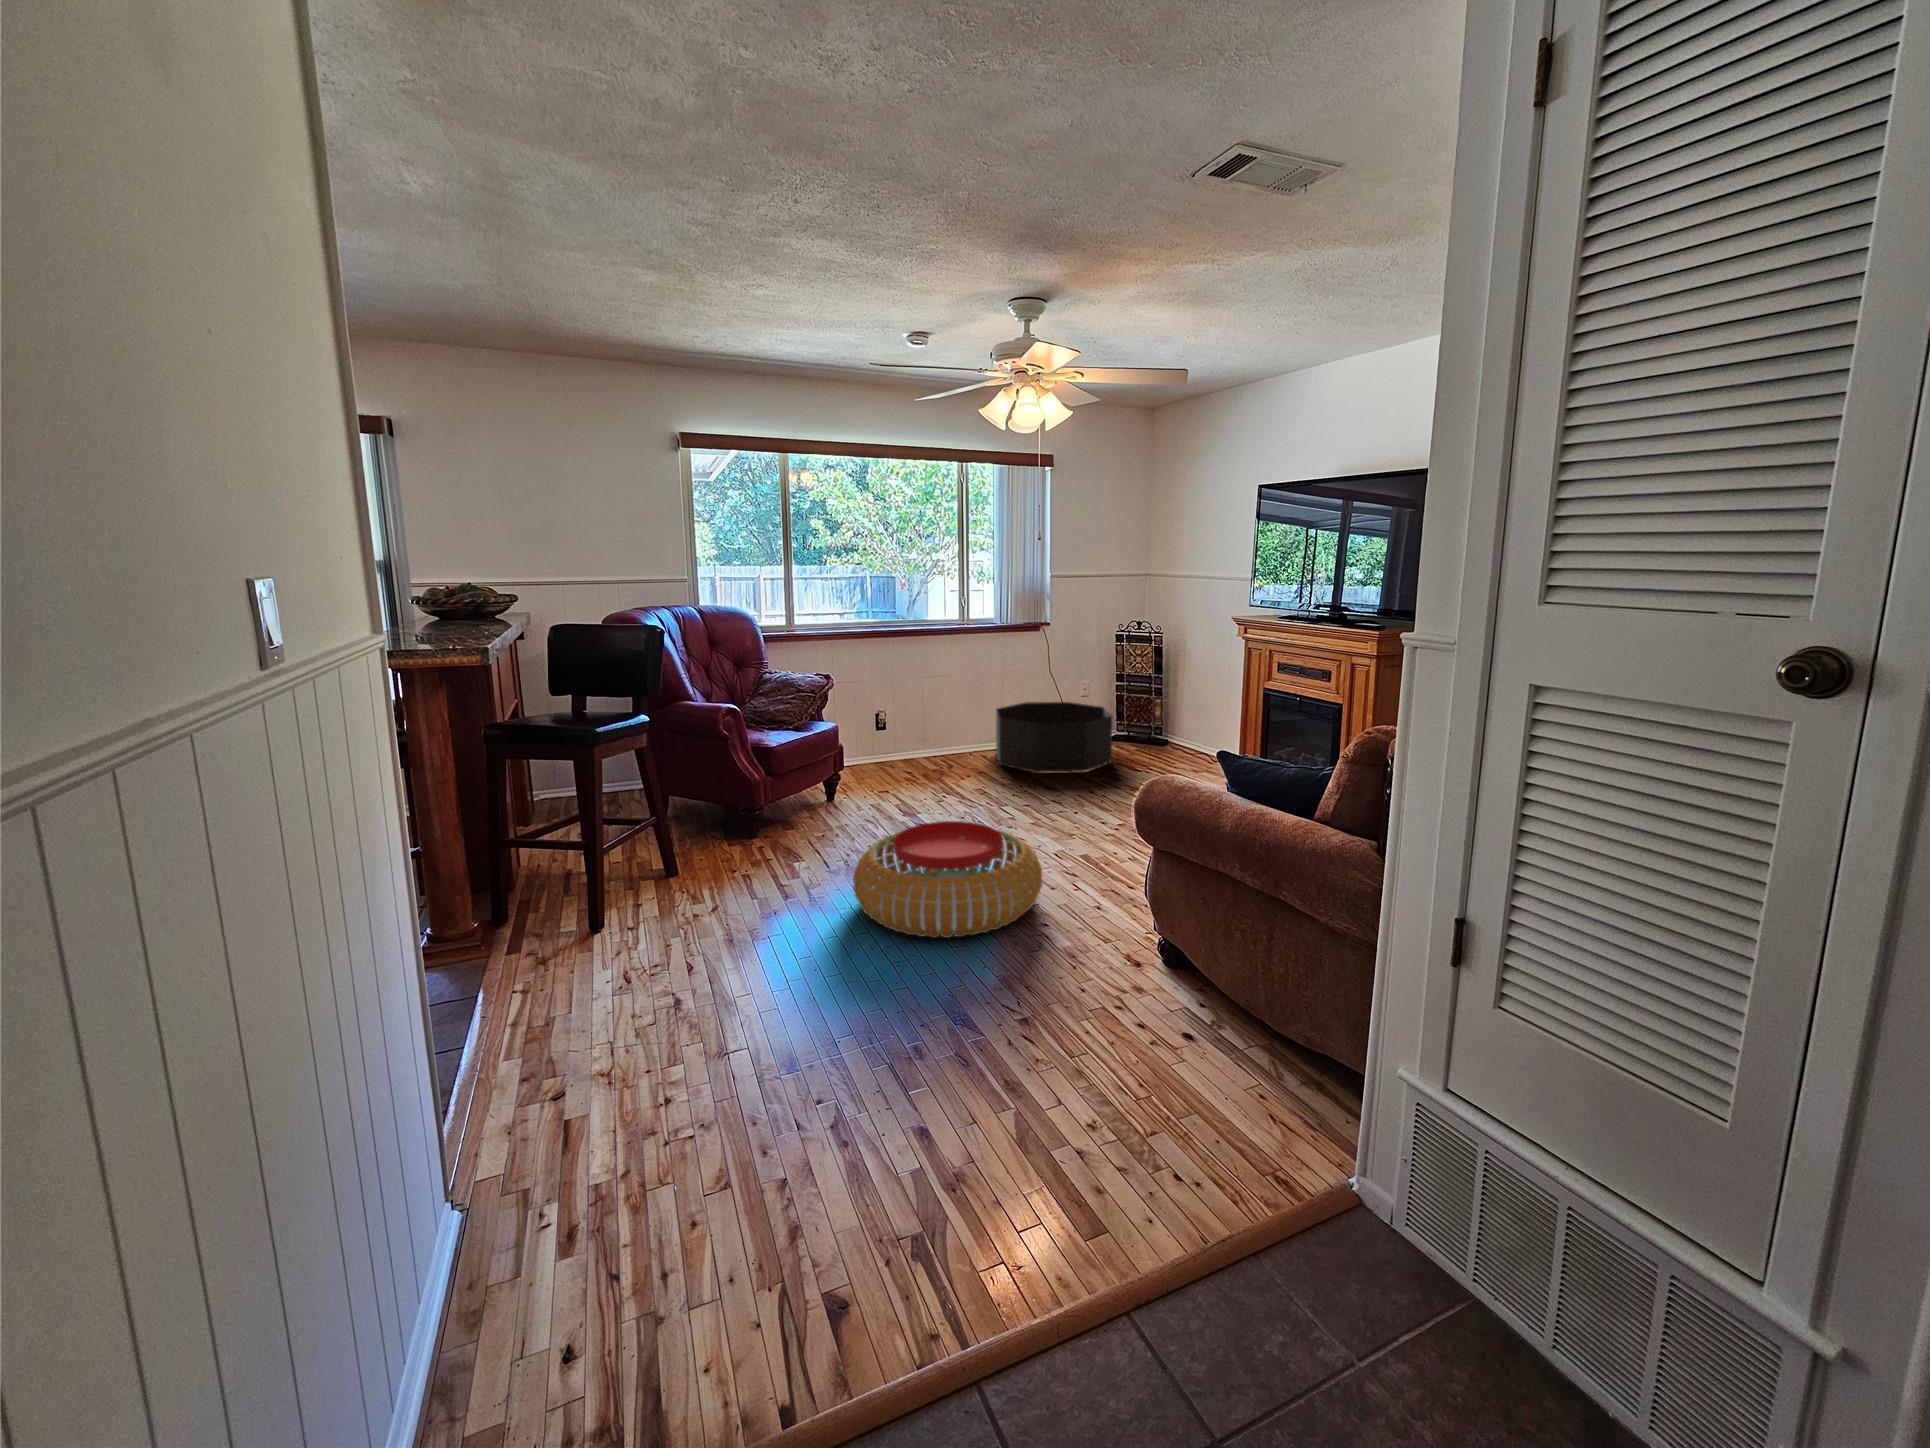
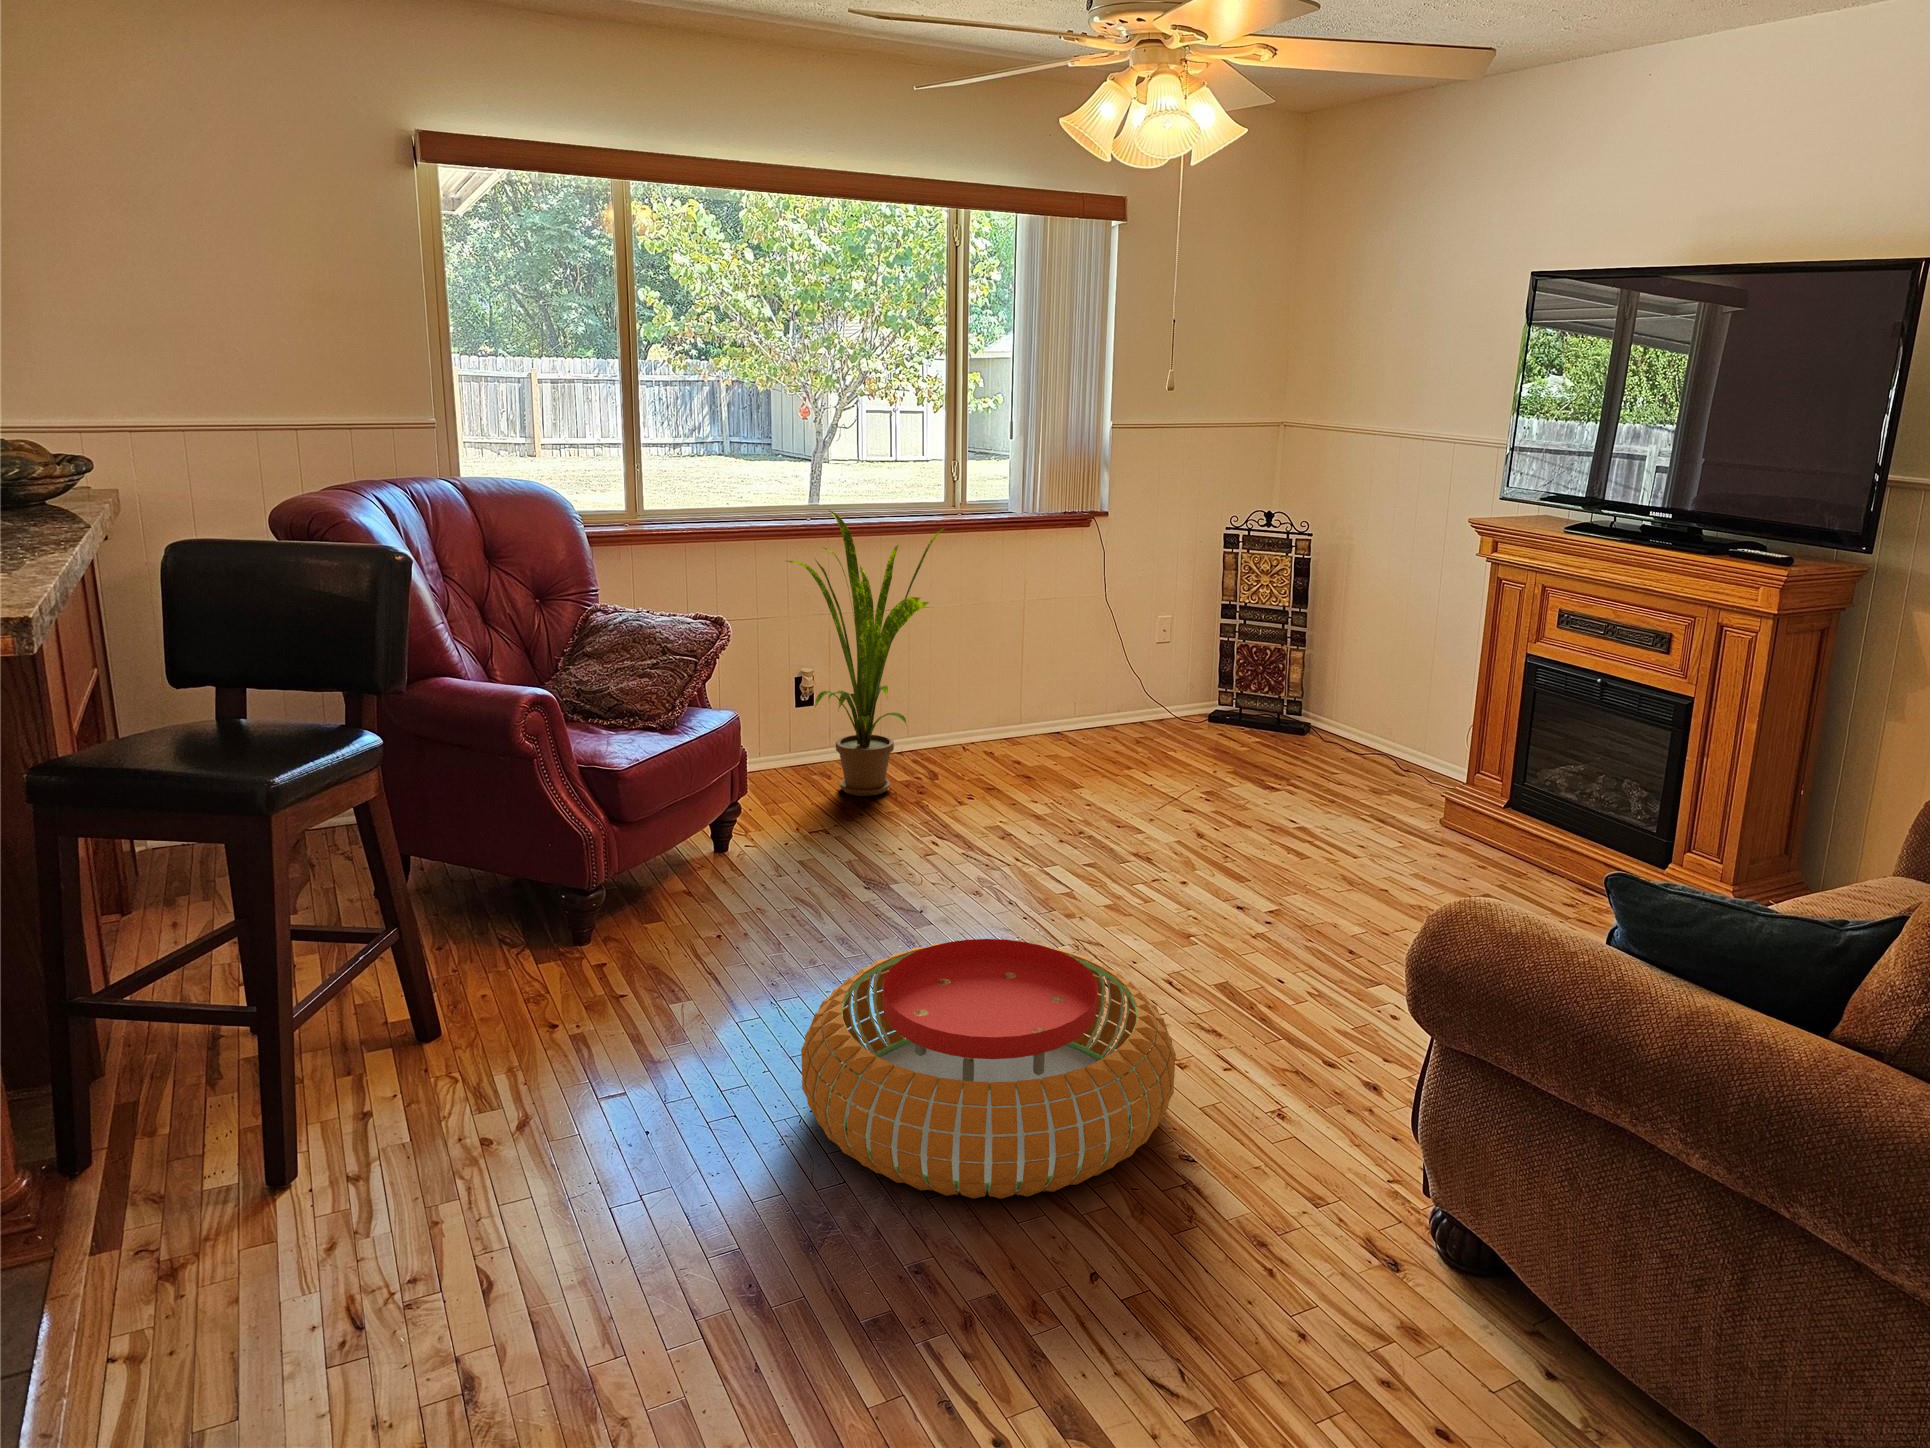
house plant: none [867,623,954,775] -> present [787,510,944,796]
basket: present [996,702,1112,773] -> none [1009,654,1228,793]

